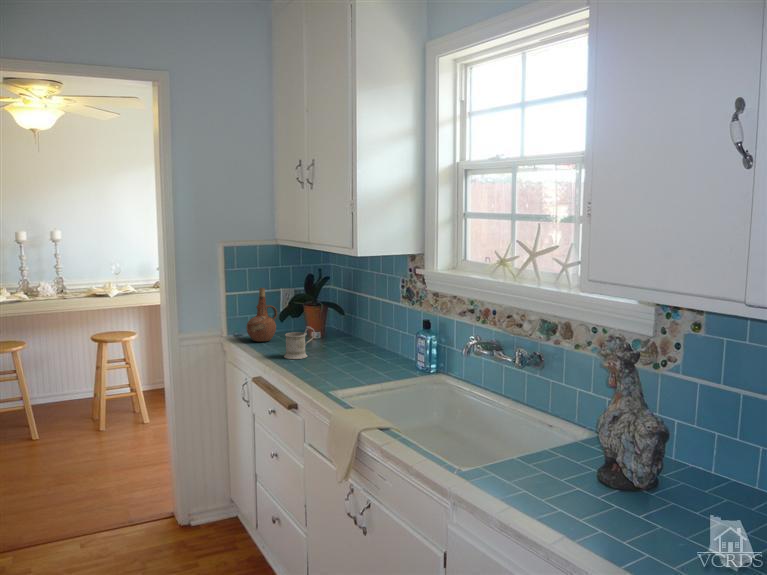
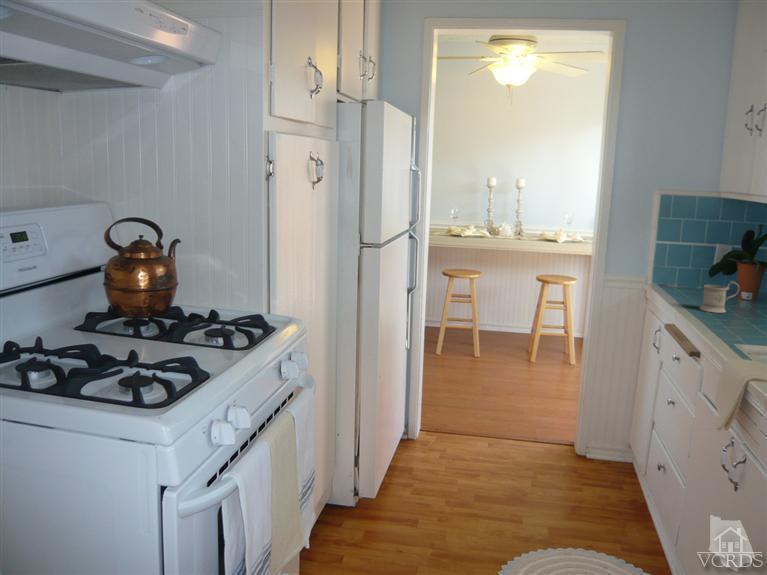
ceramic pitcher: present [246,288,277,341] -> none [669,238,705,293]

